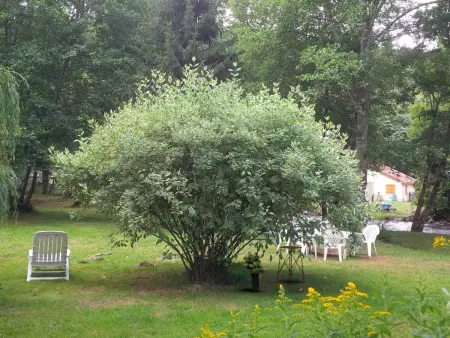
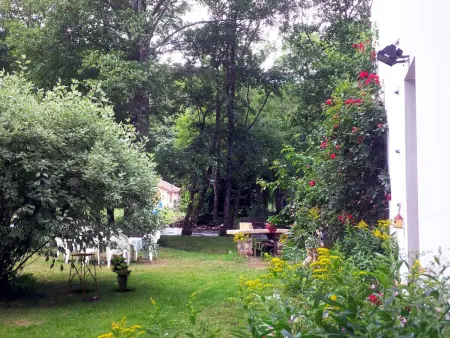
potted plant: present [243,251,265,292] -> present [110,253,132,292]

